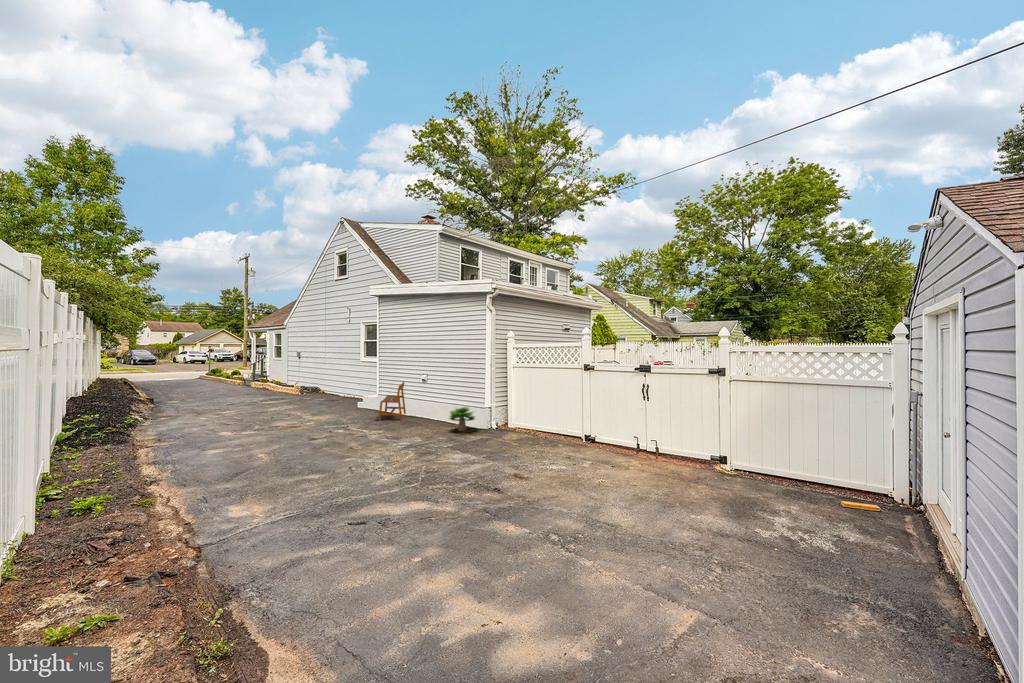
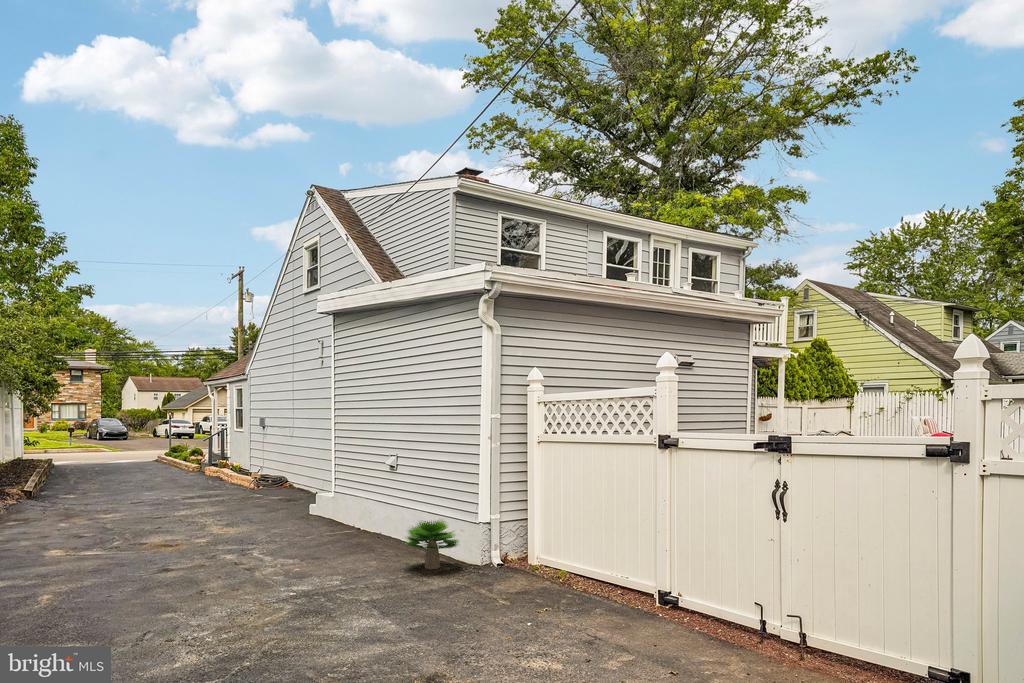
bench: present [379,382,406,421] -> none [310,467,373,541]

